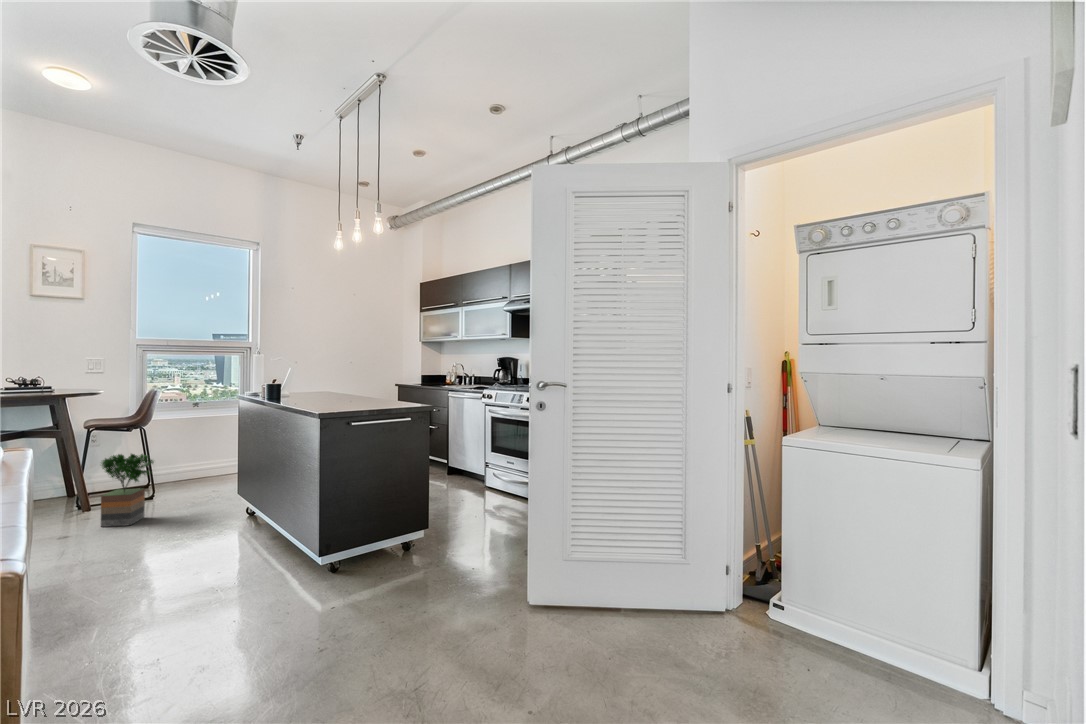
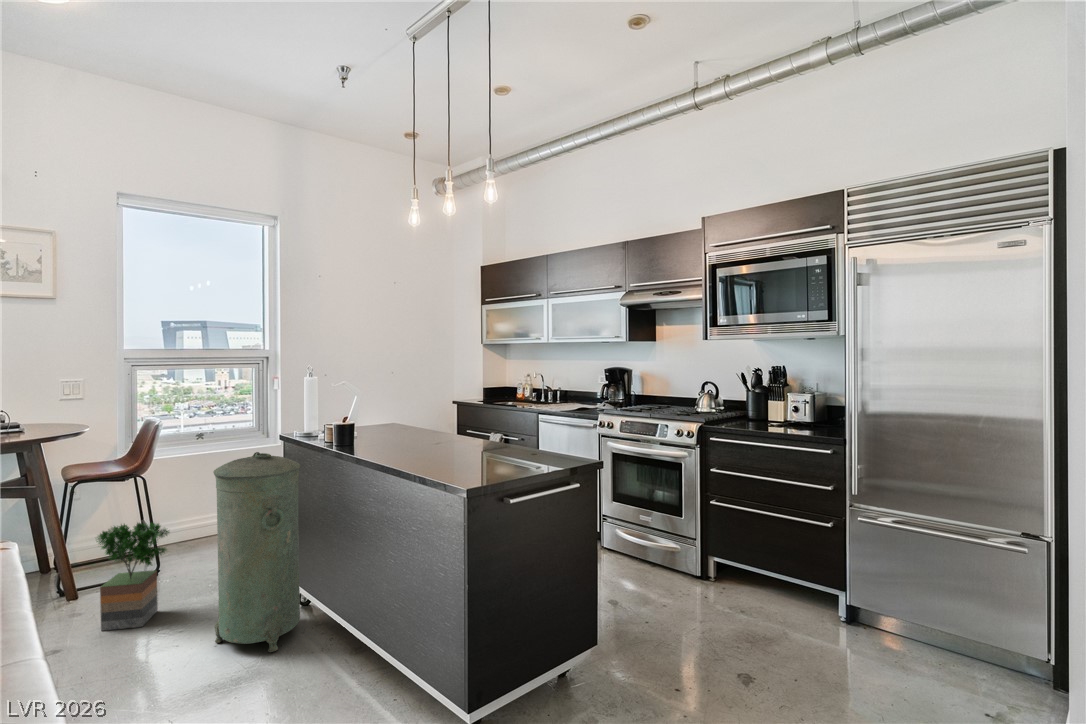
trash can: none [179,402,245,538] -> present [213,452,300,652]

